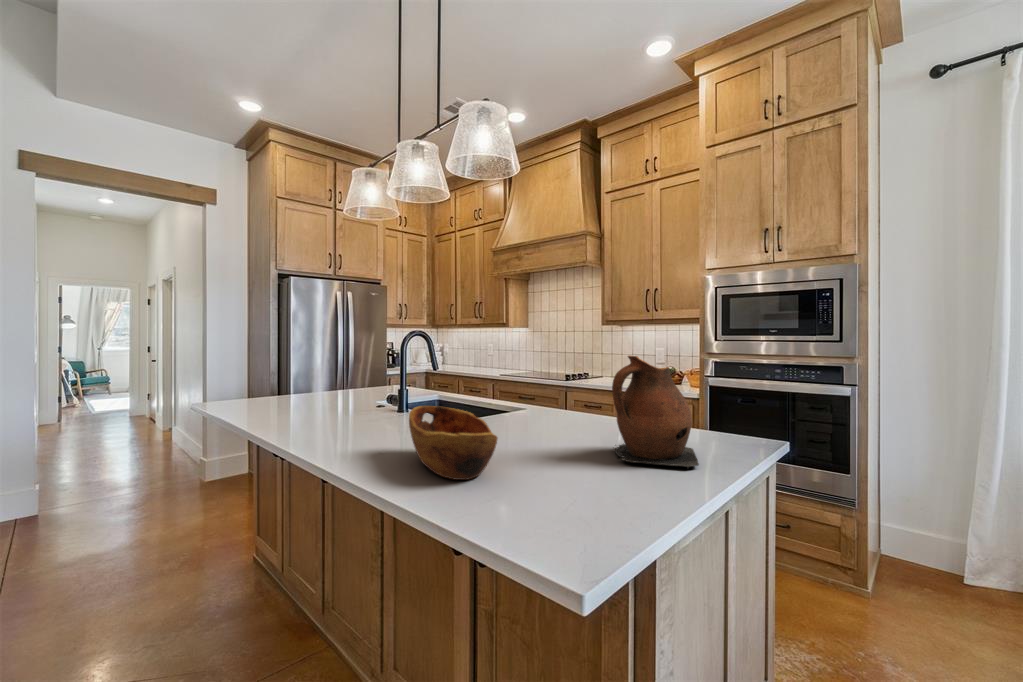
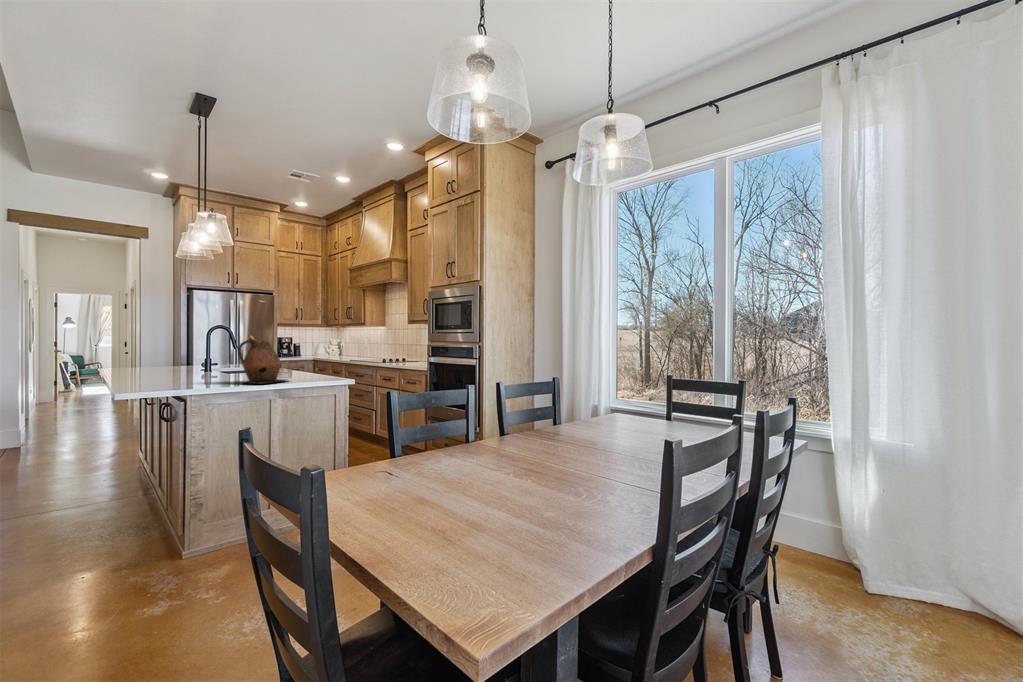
wooden bowl: present [409,406,498,480] -> none [137,360,183,386]

